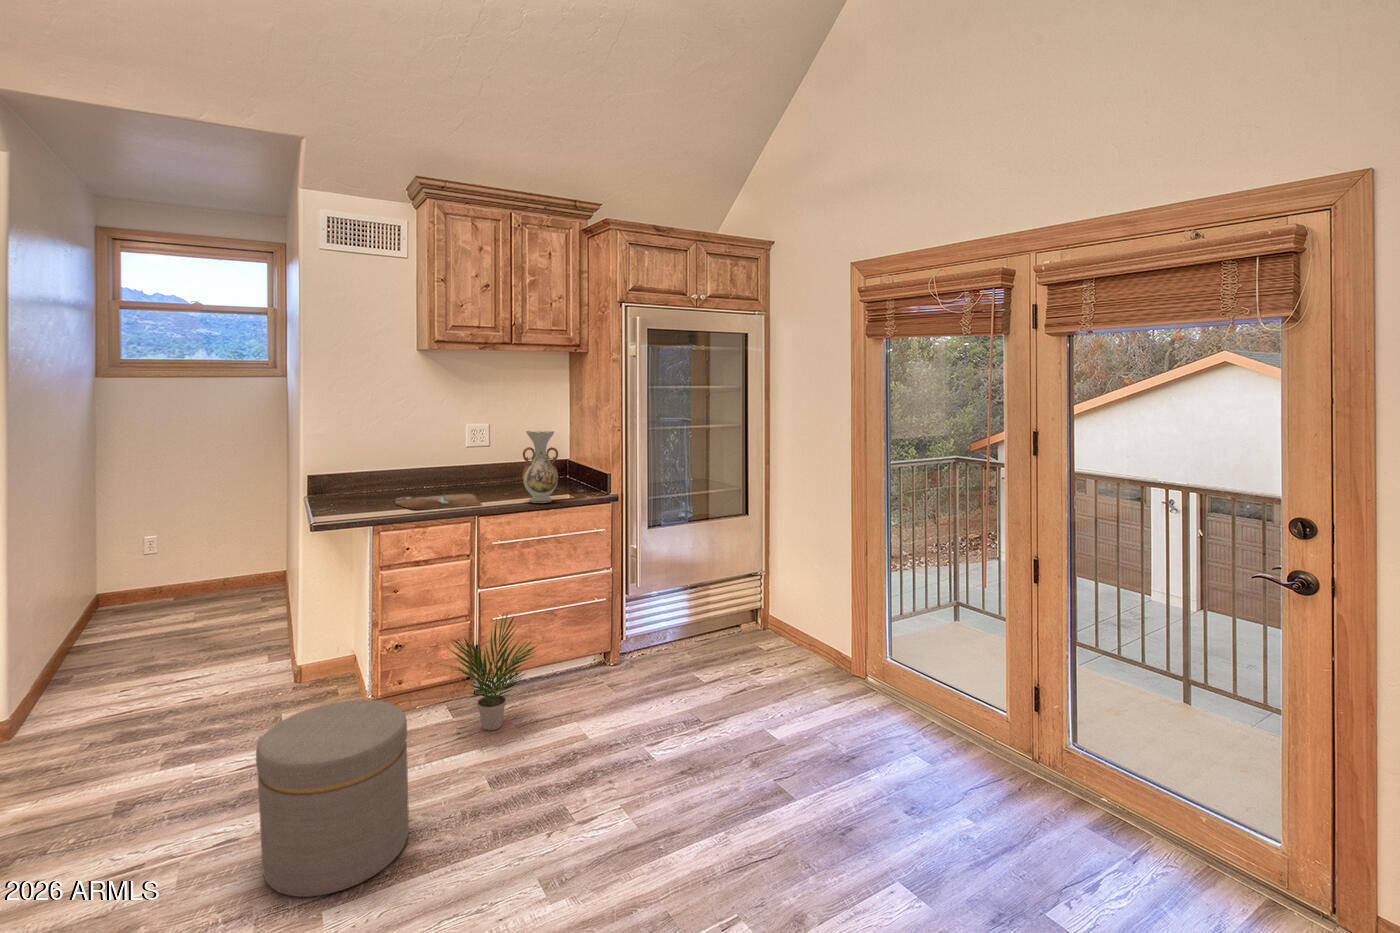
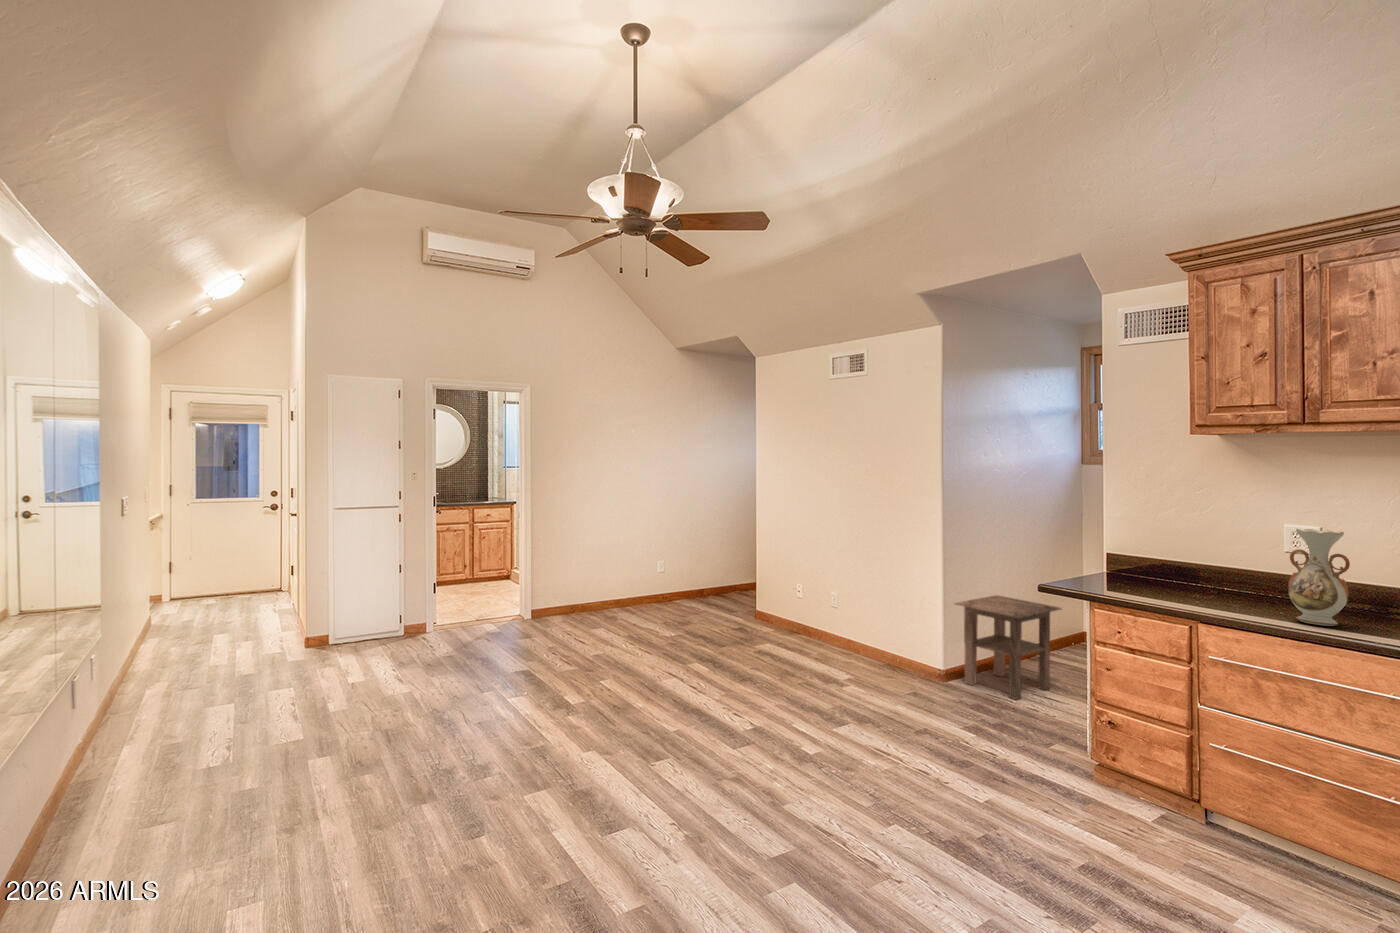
cutting board: present [394,494,481,510] -> none [1152,586,1277,608]
side table: none [12,563,178,722] -> present [955,595,1062,700]
potted plant: present [445,614,538,730] -> none [1109,722,1240,852]
ottoman: present [256,699,409,897] -> none [898,705,999,840]

